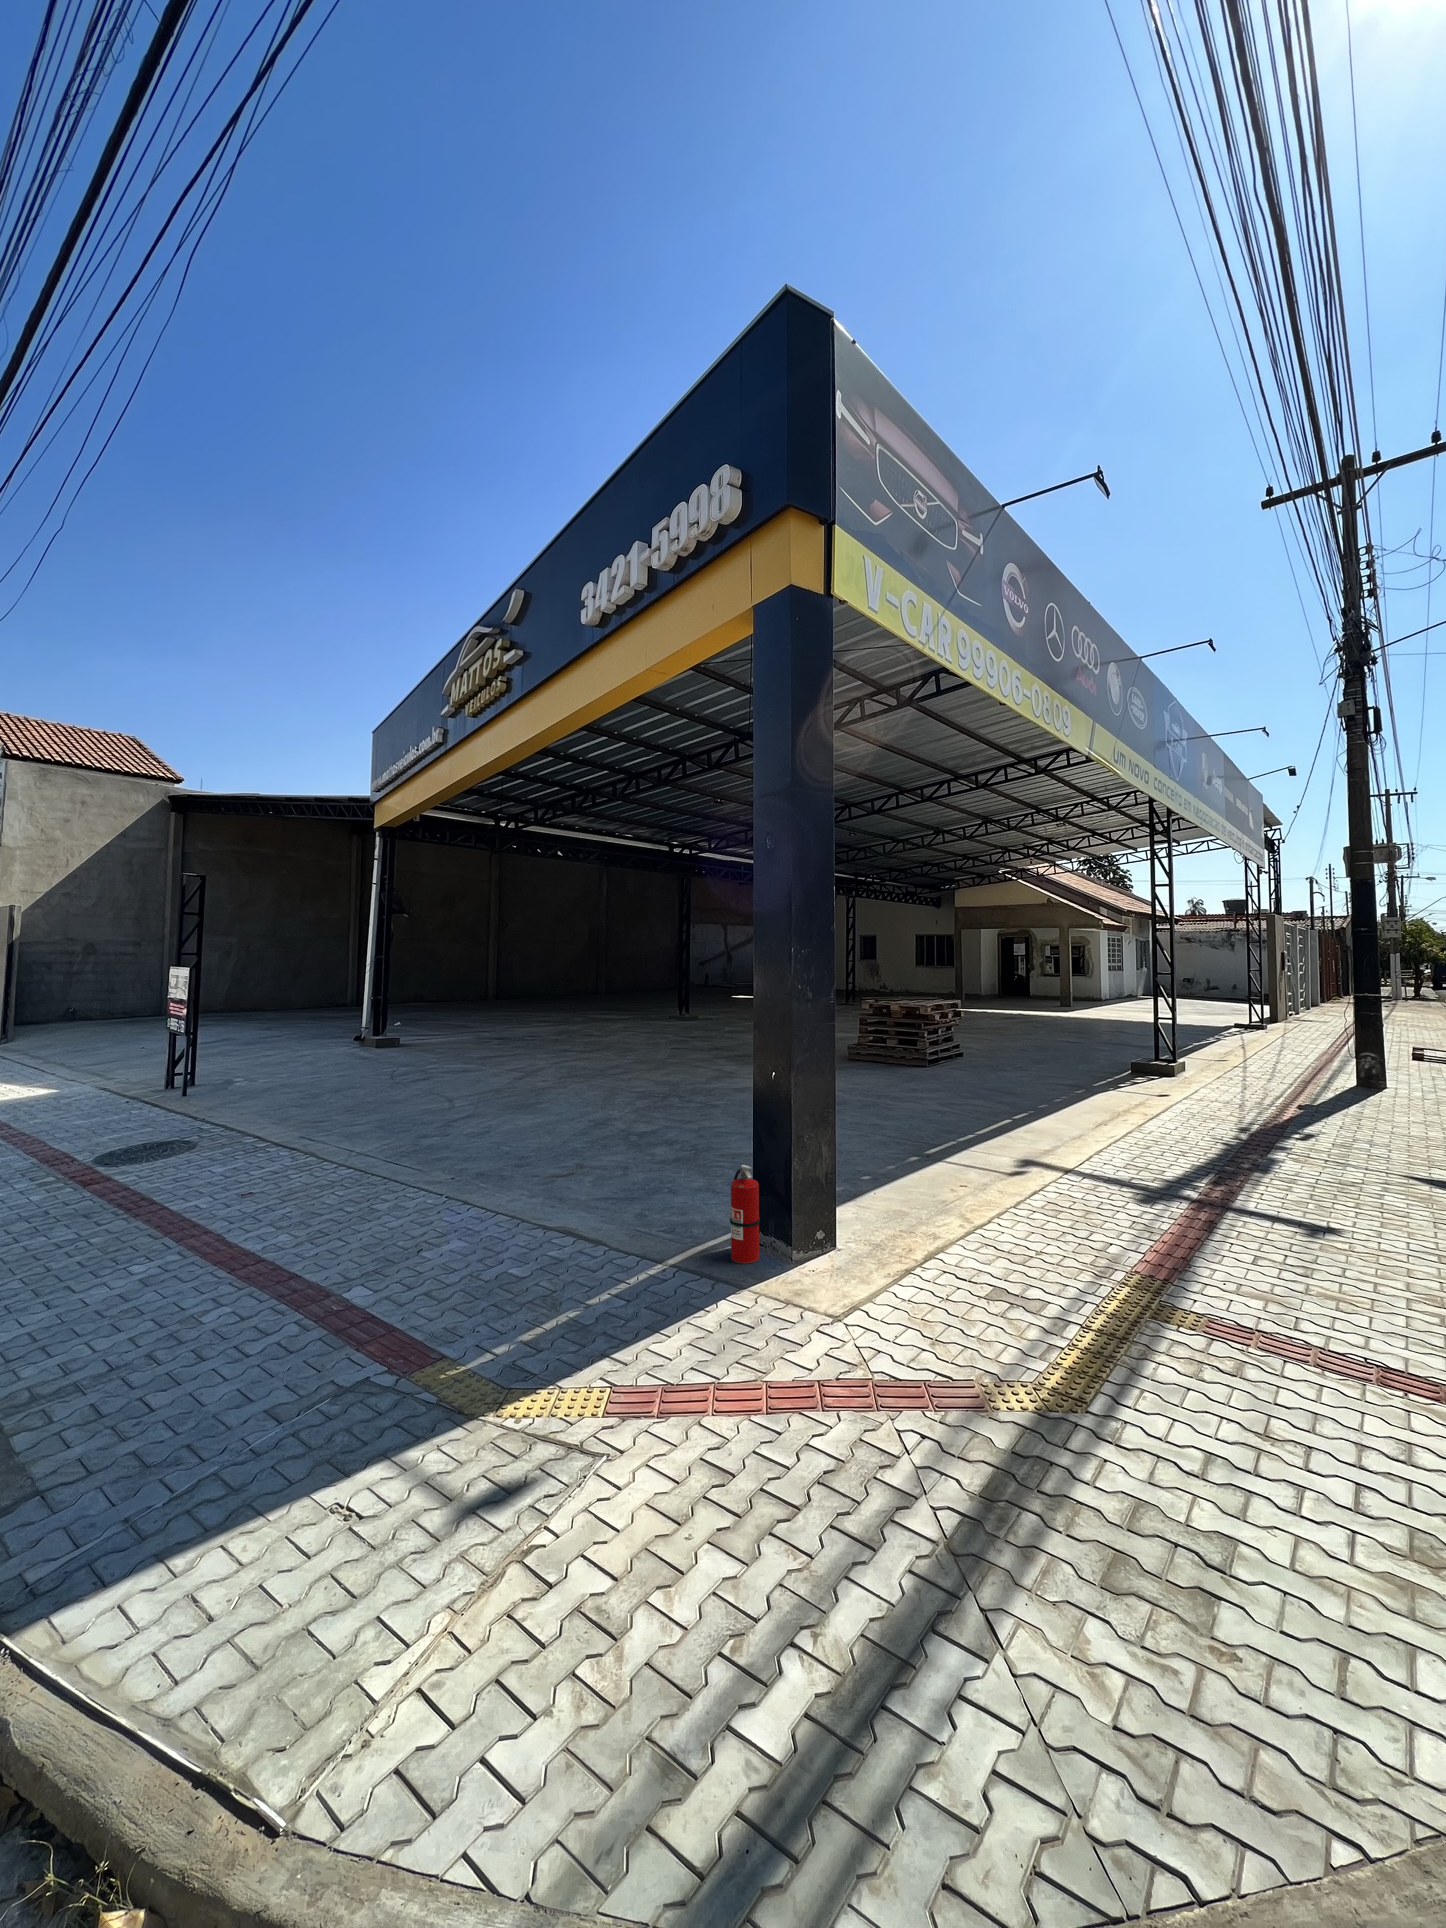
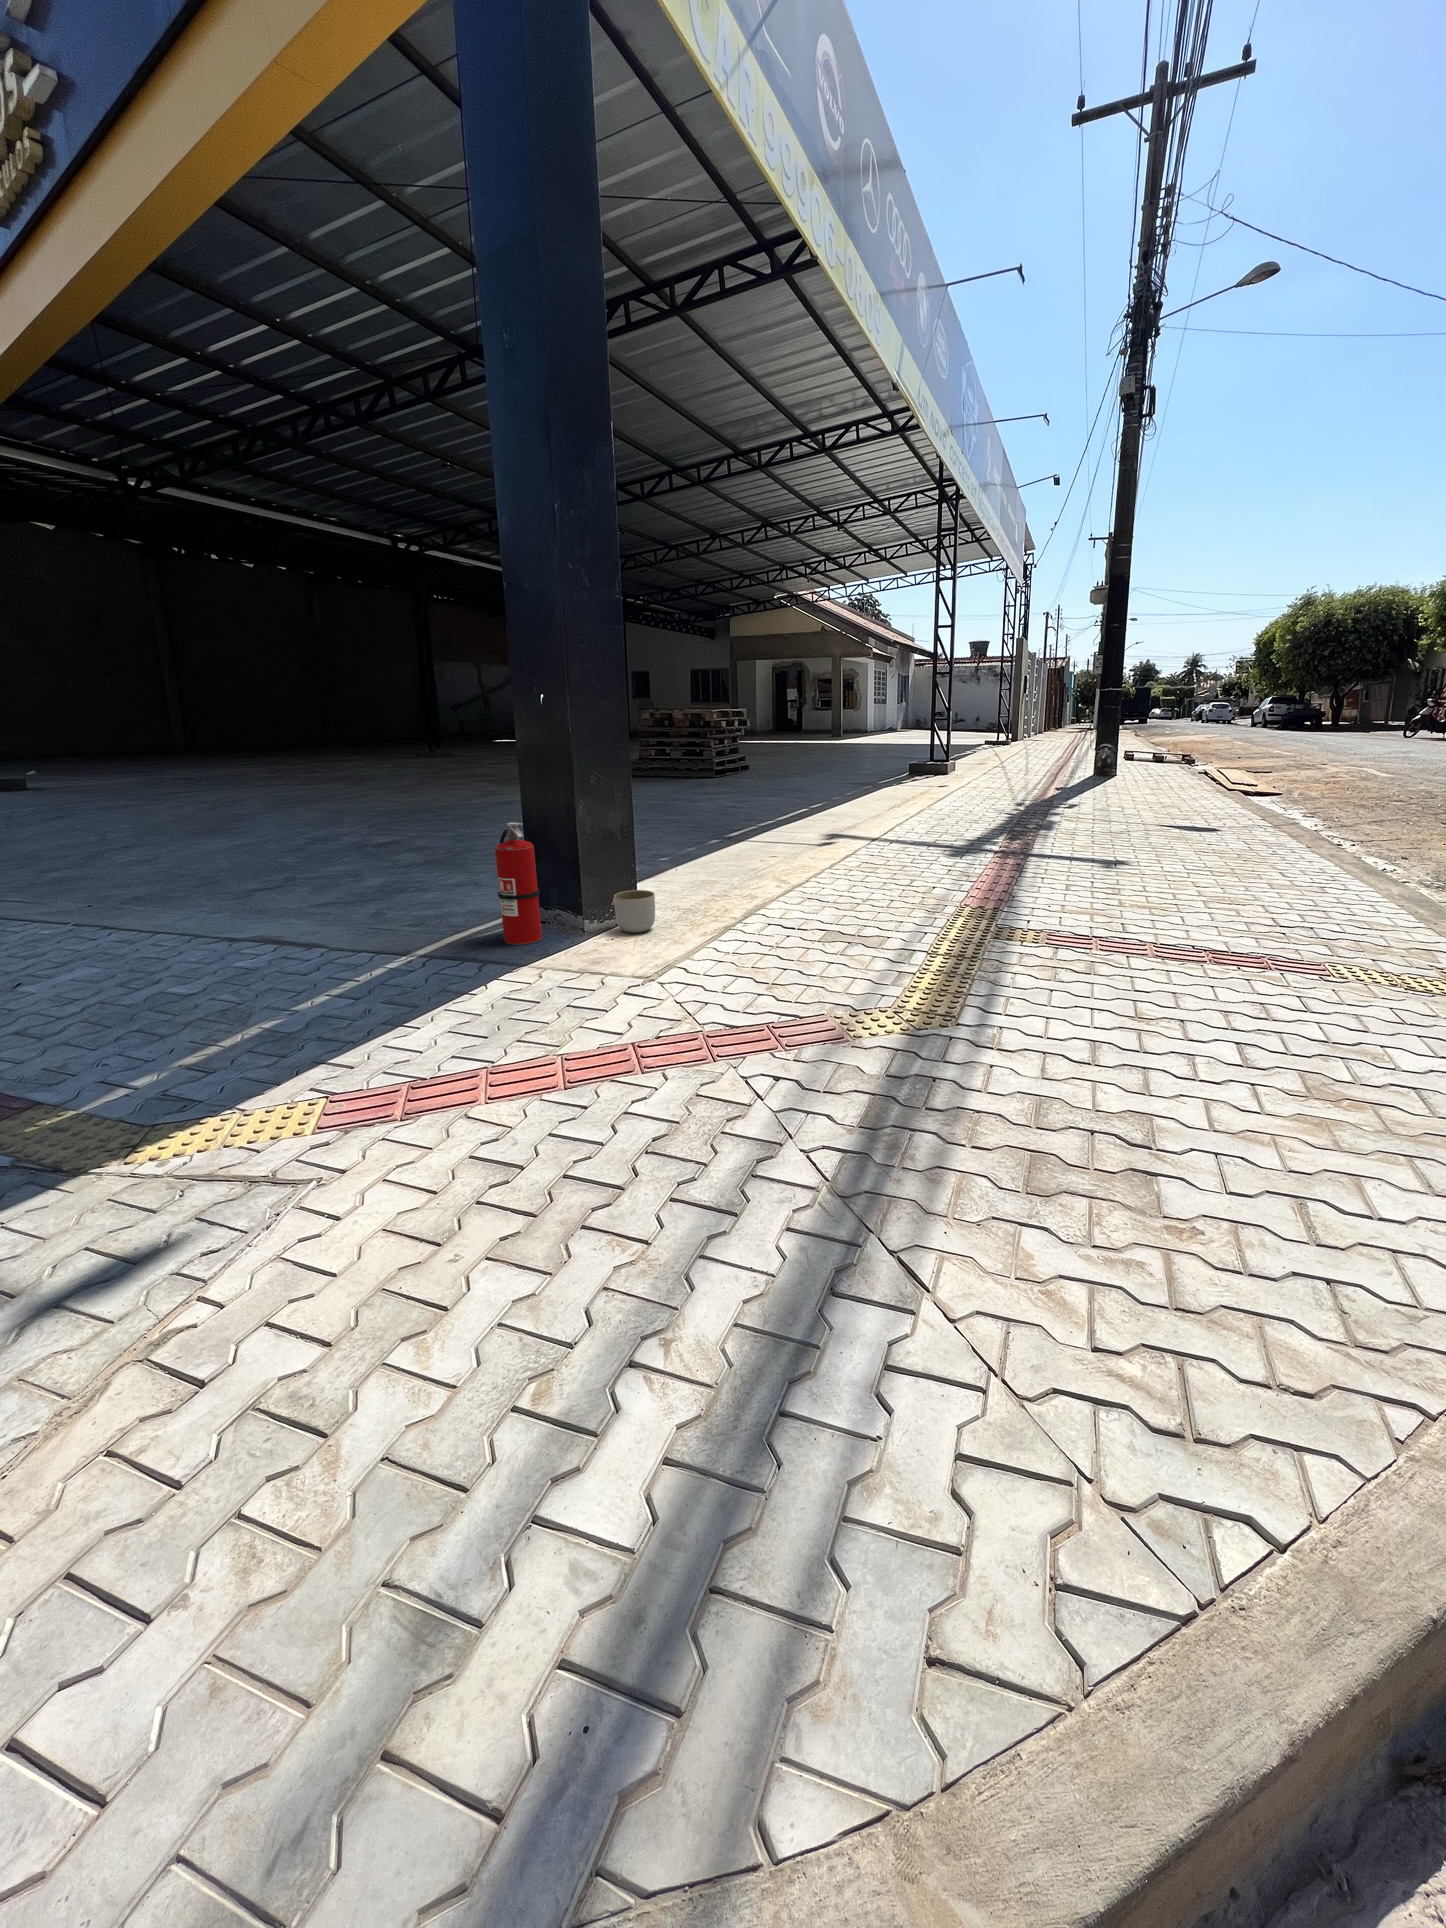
planter: none [817,1225,849,1264] -> present [614,890,655,933]

